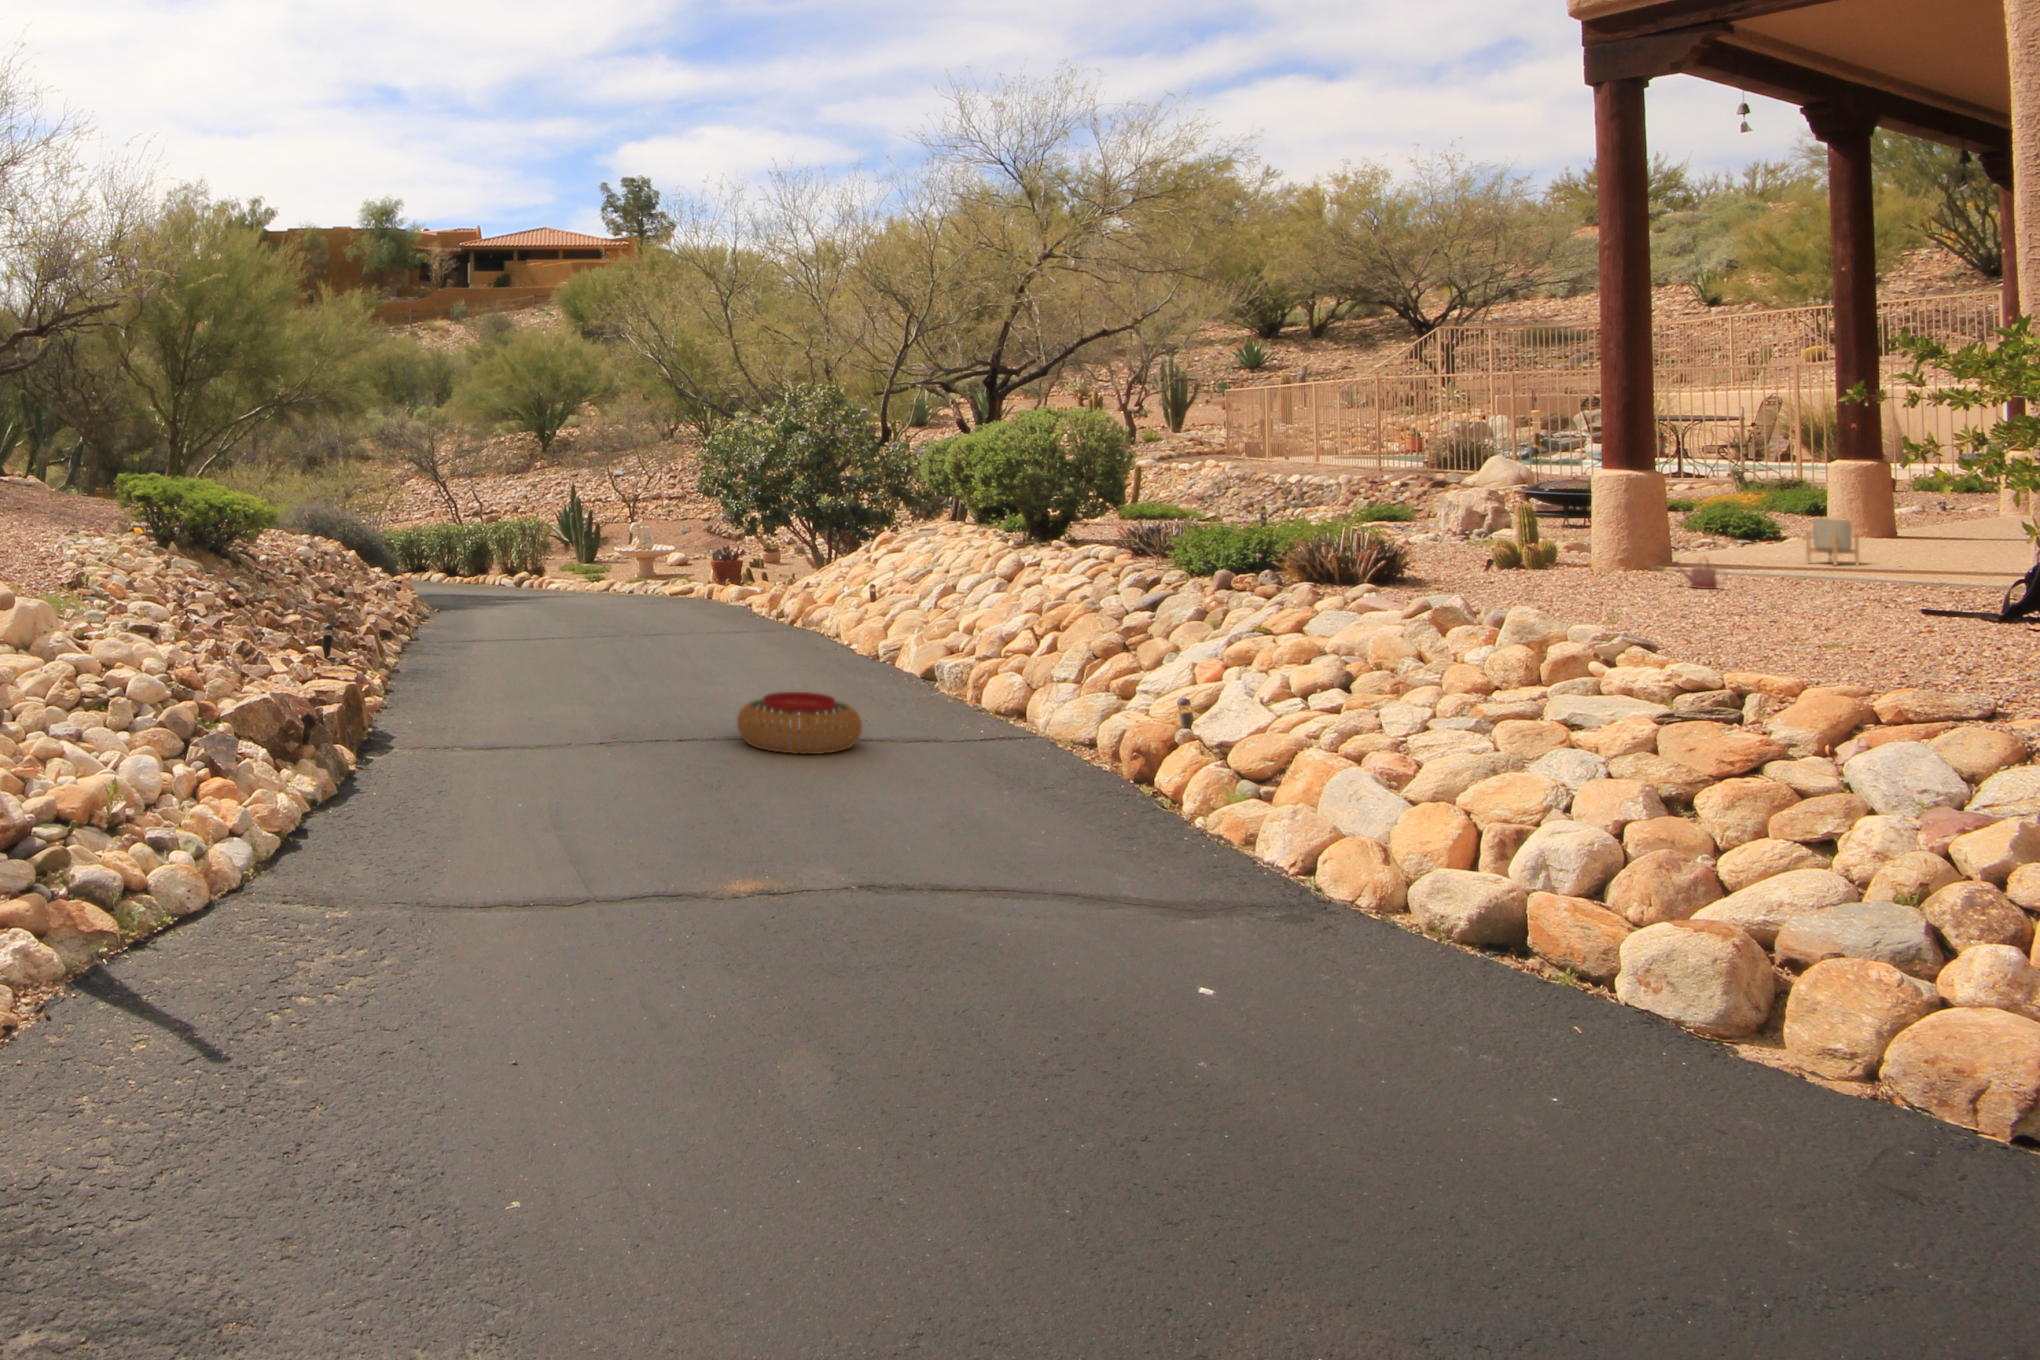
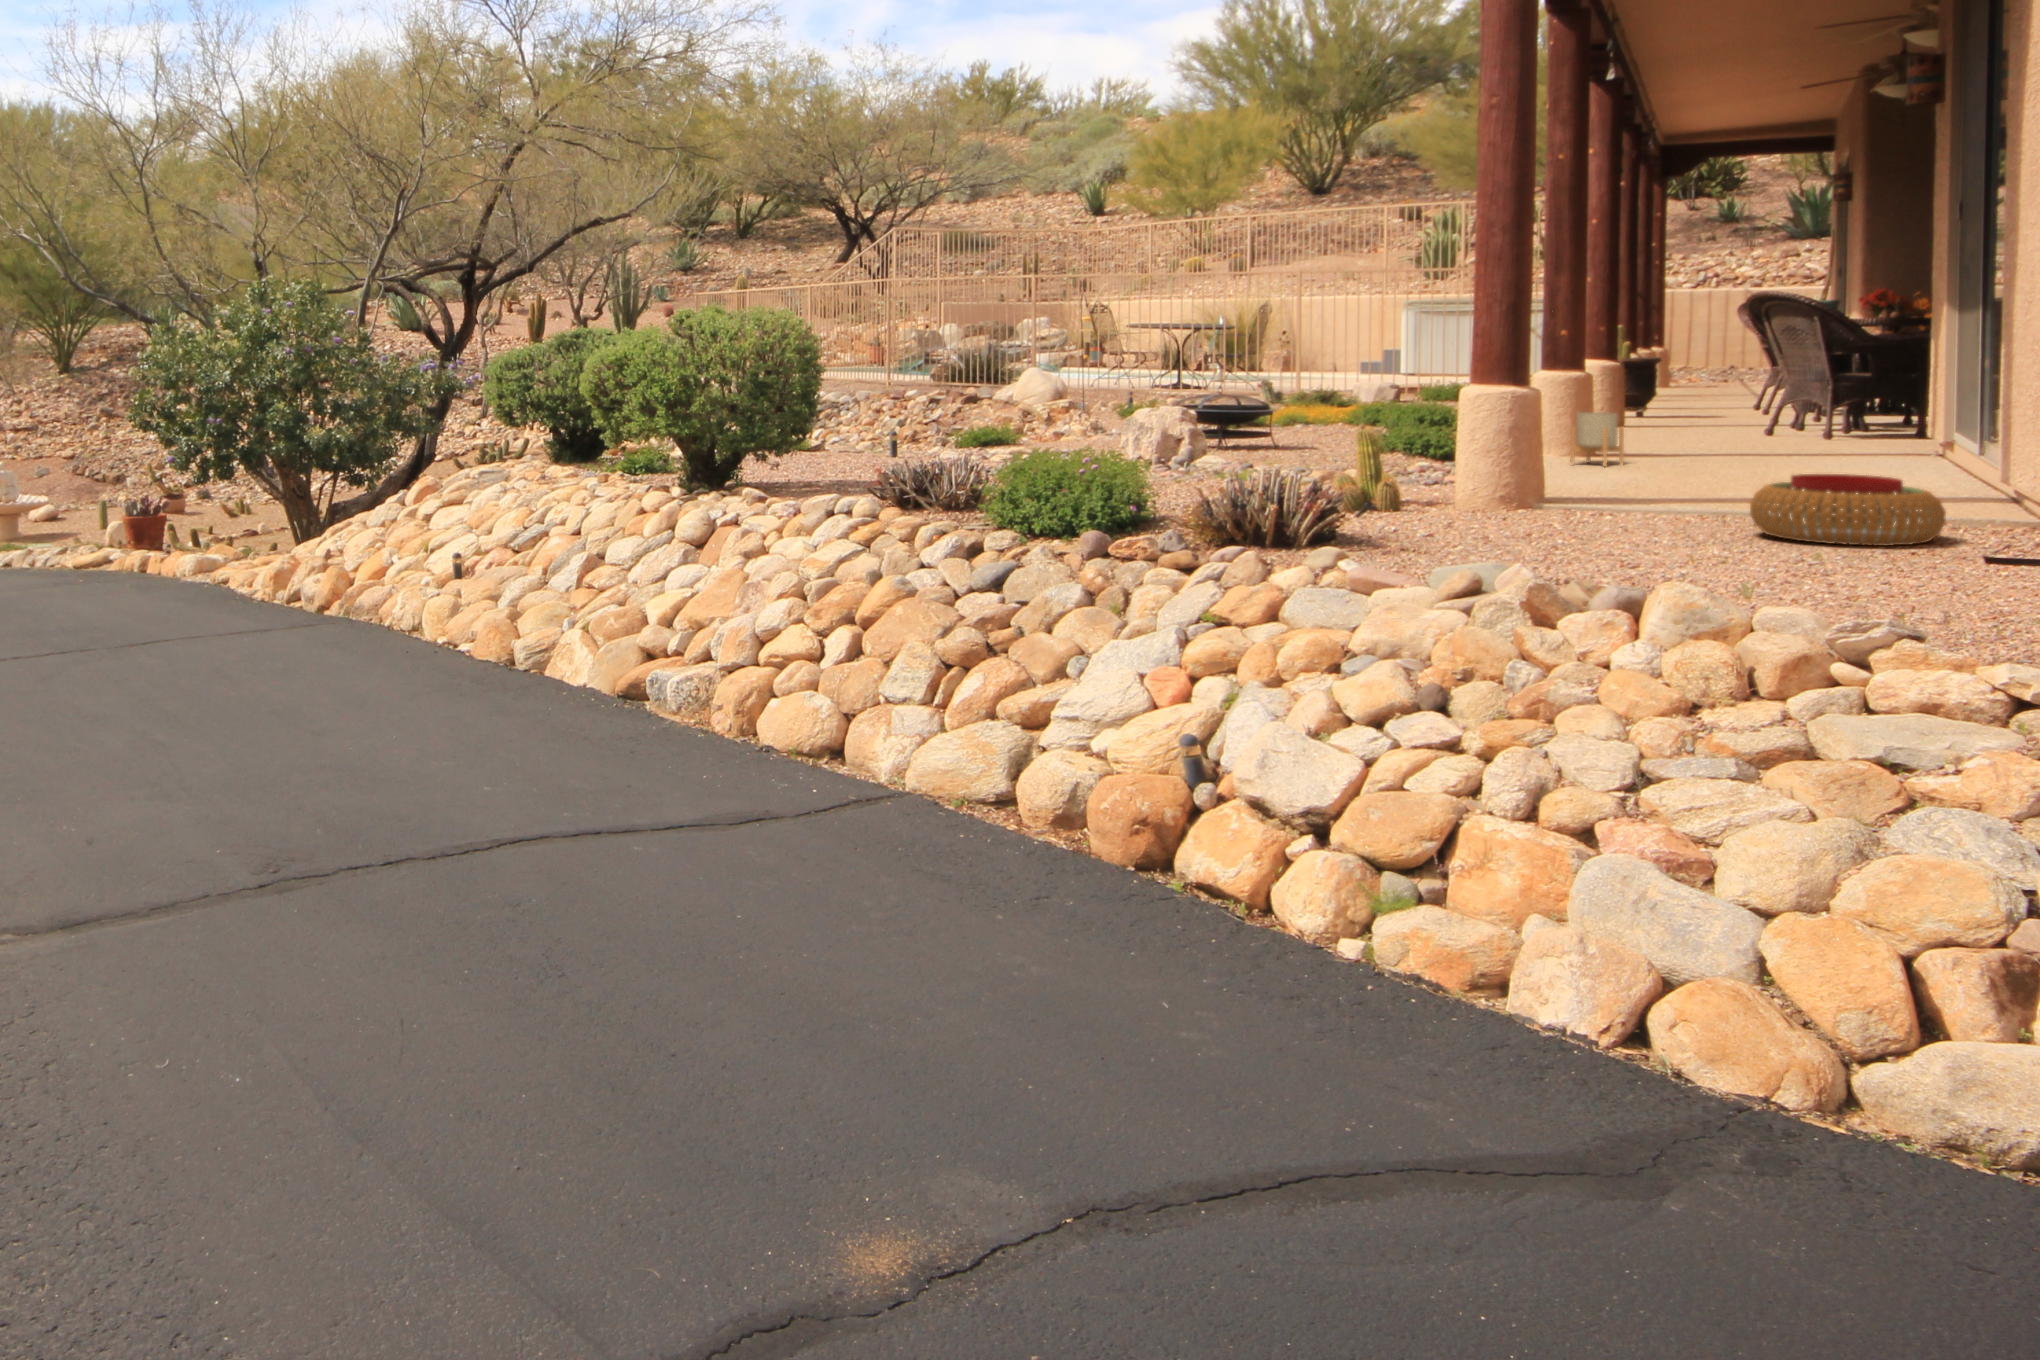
watering can: present [1672,558,1722,589] -> none [1535,467,1606,508]
pouf: present [737,692,862,754] -> present [1750,474,1946,546]

